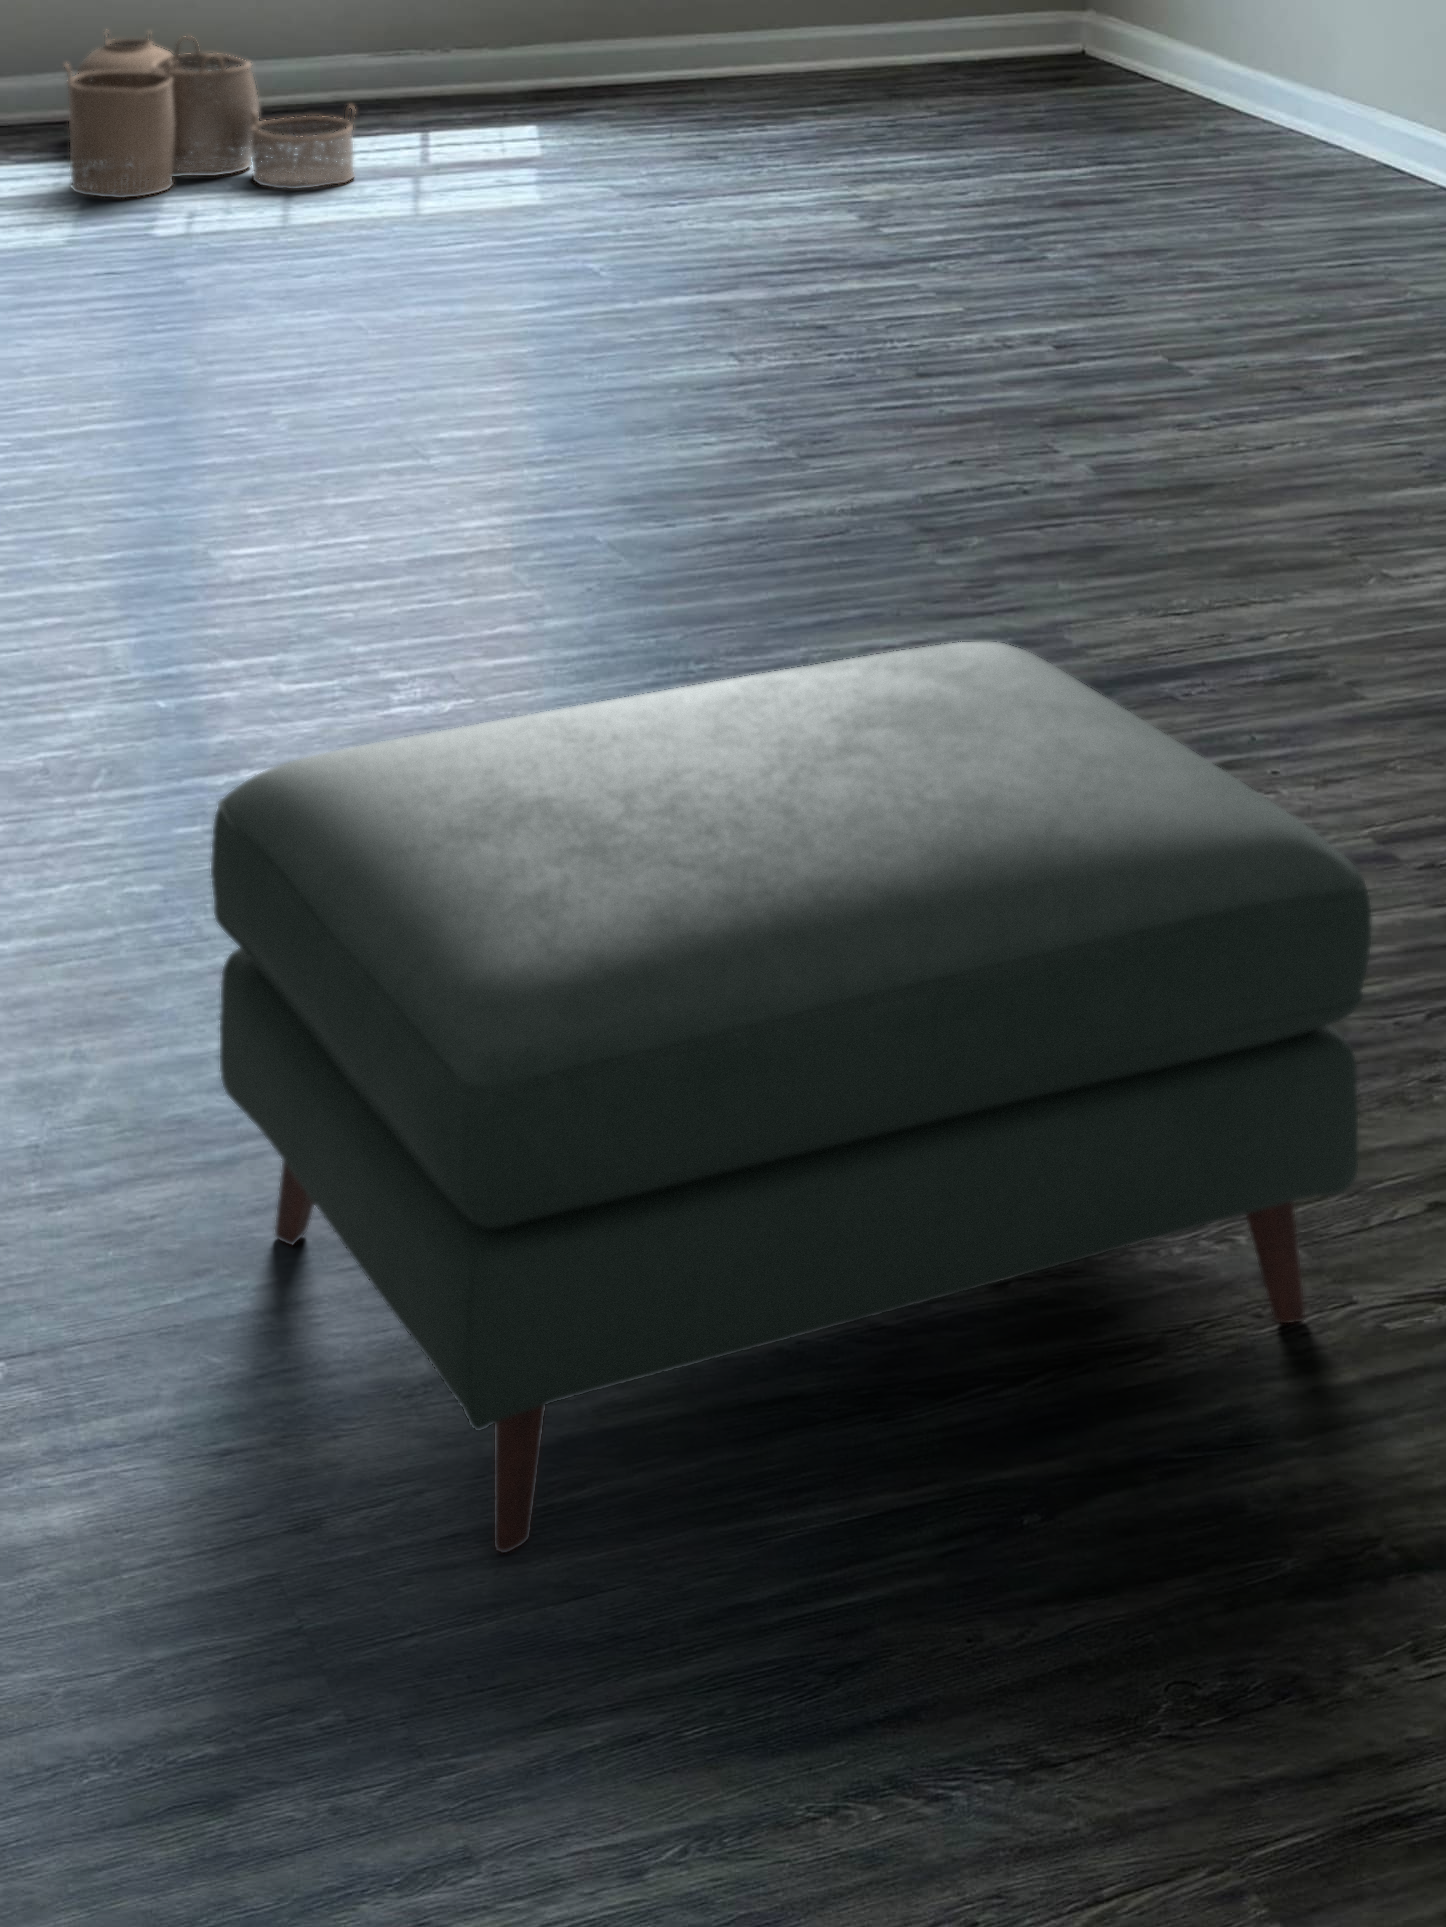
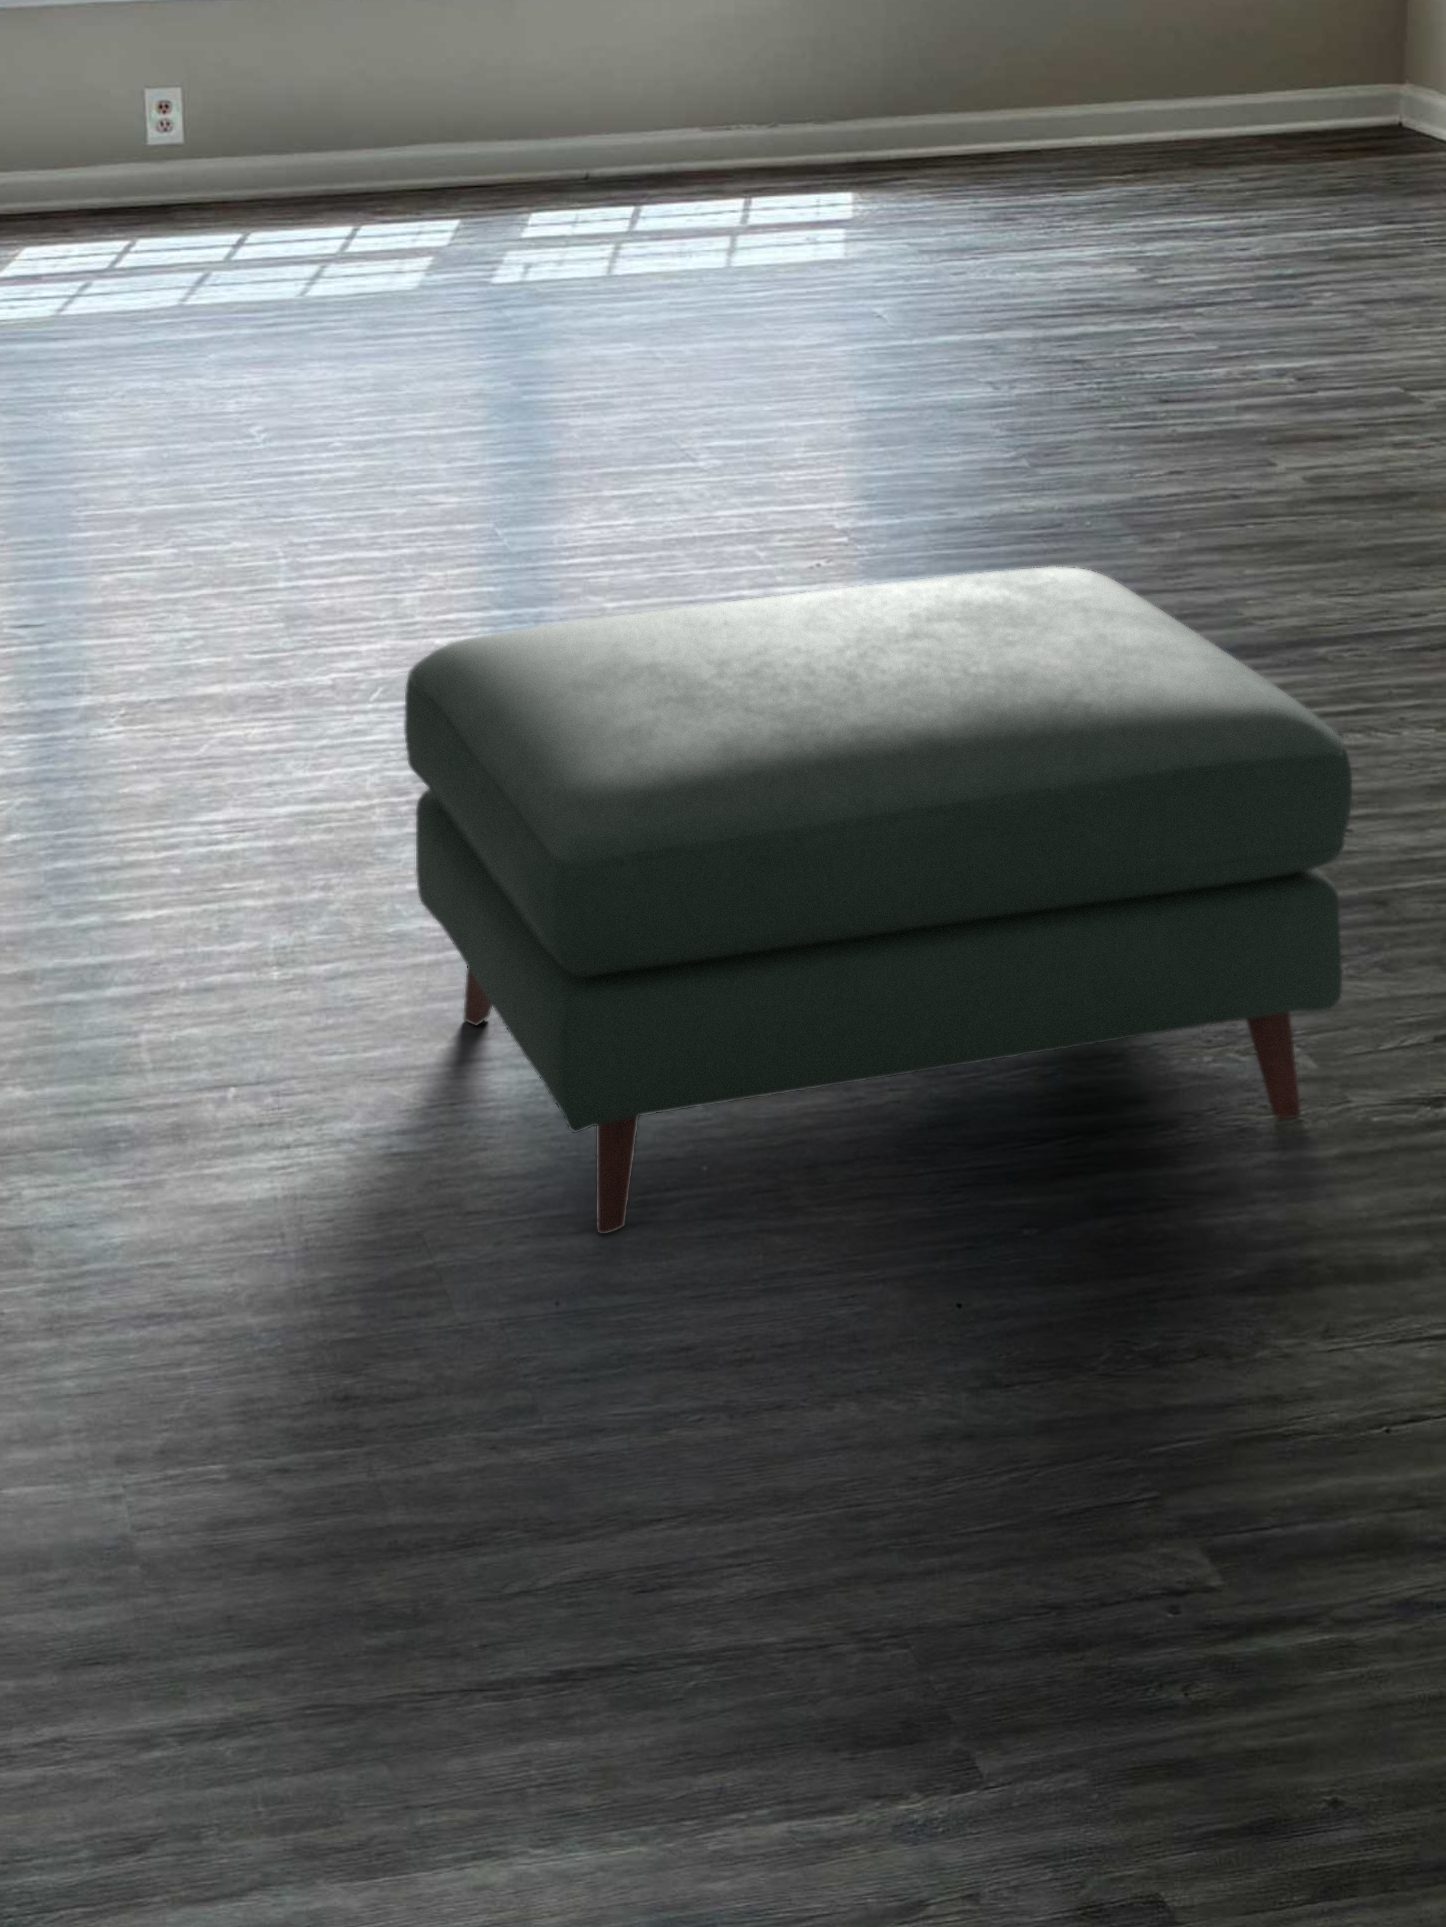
woven basket: present [65,33,354,198] -> none [417,102,677,249]

